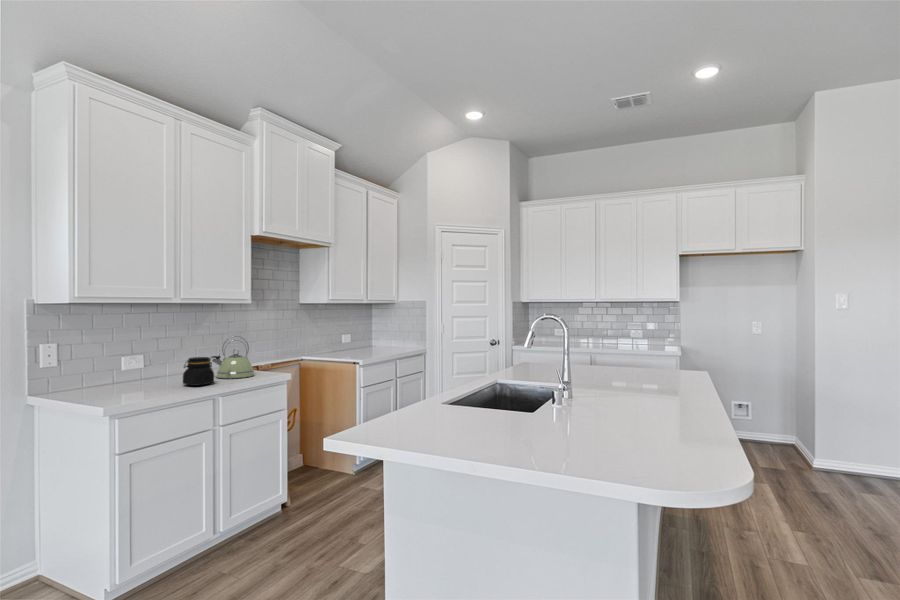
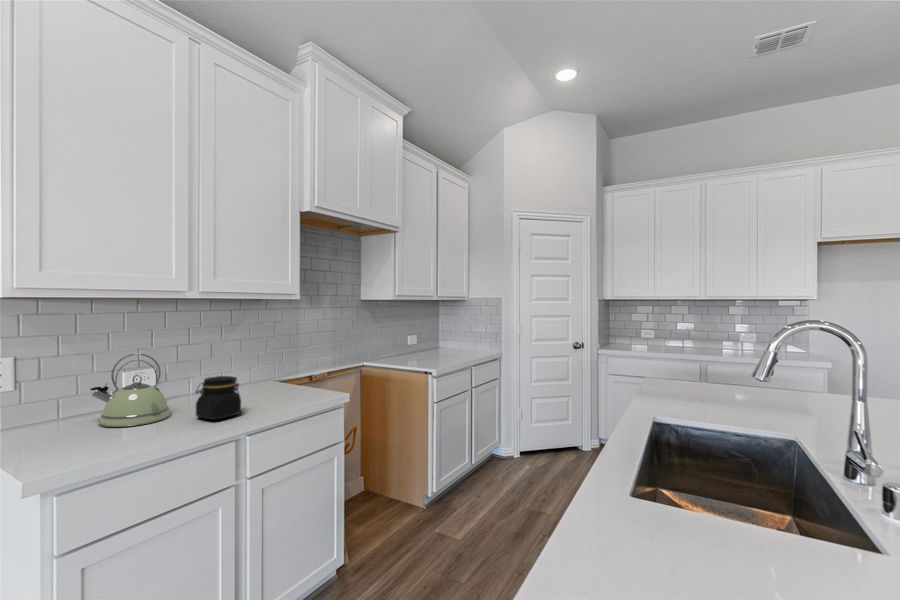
kettle: present [211,336,254,379] -> present [90,353,171,427]

